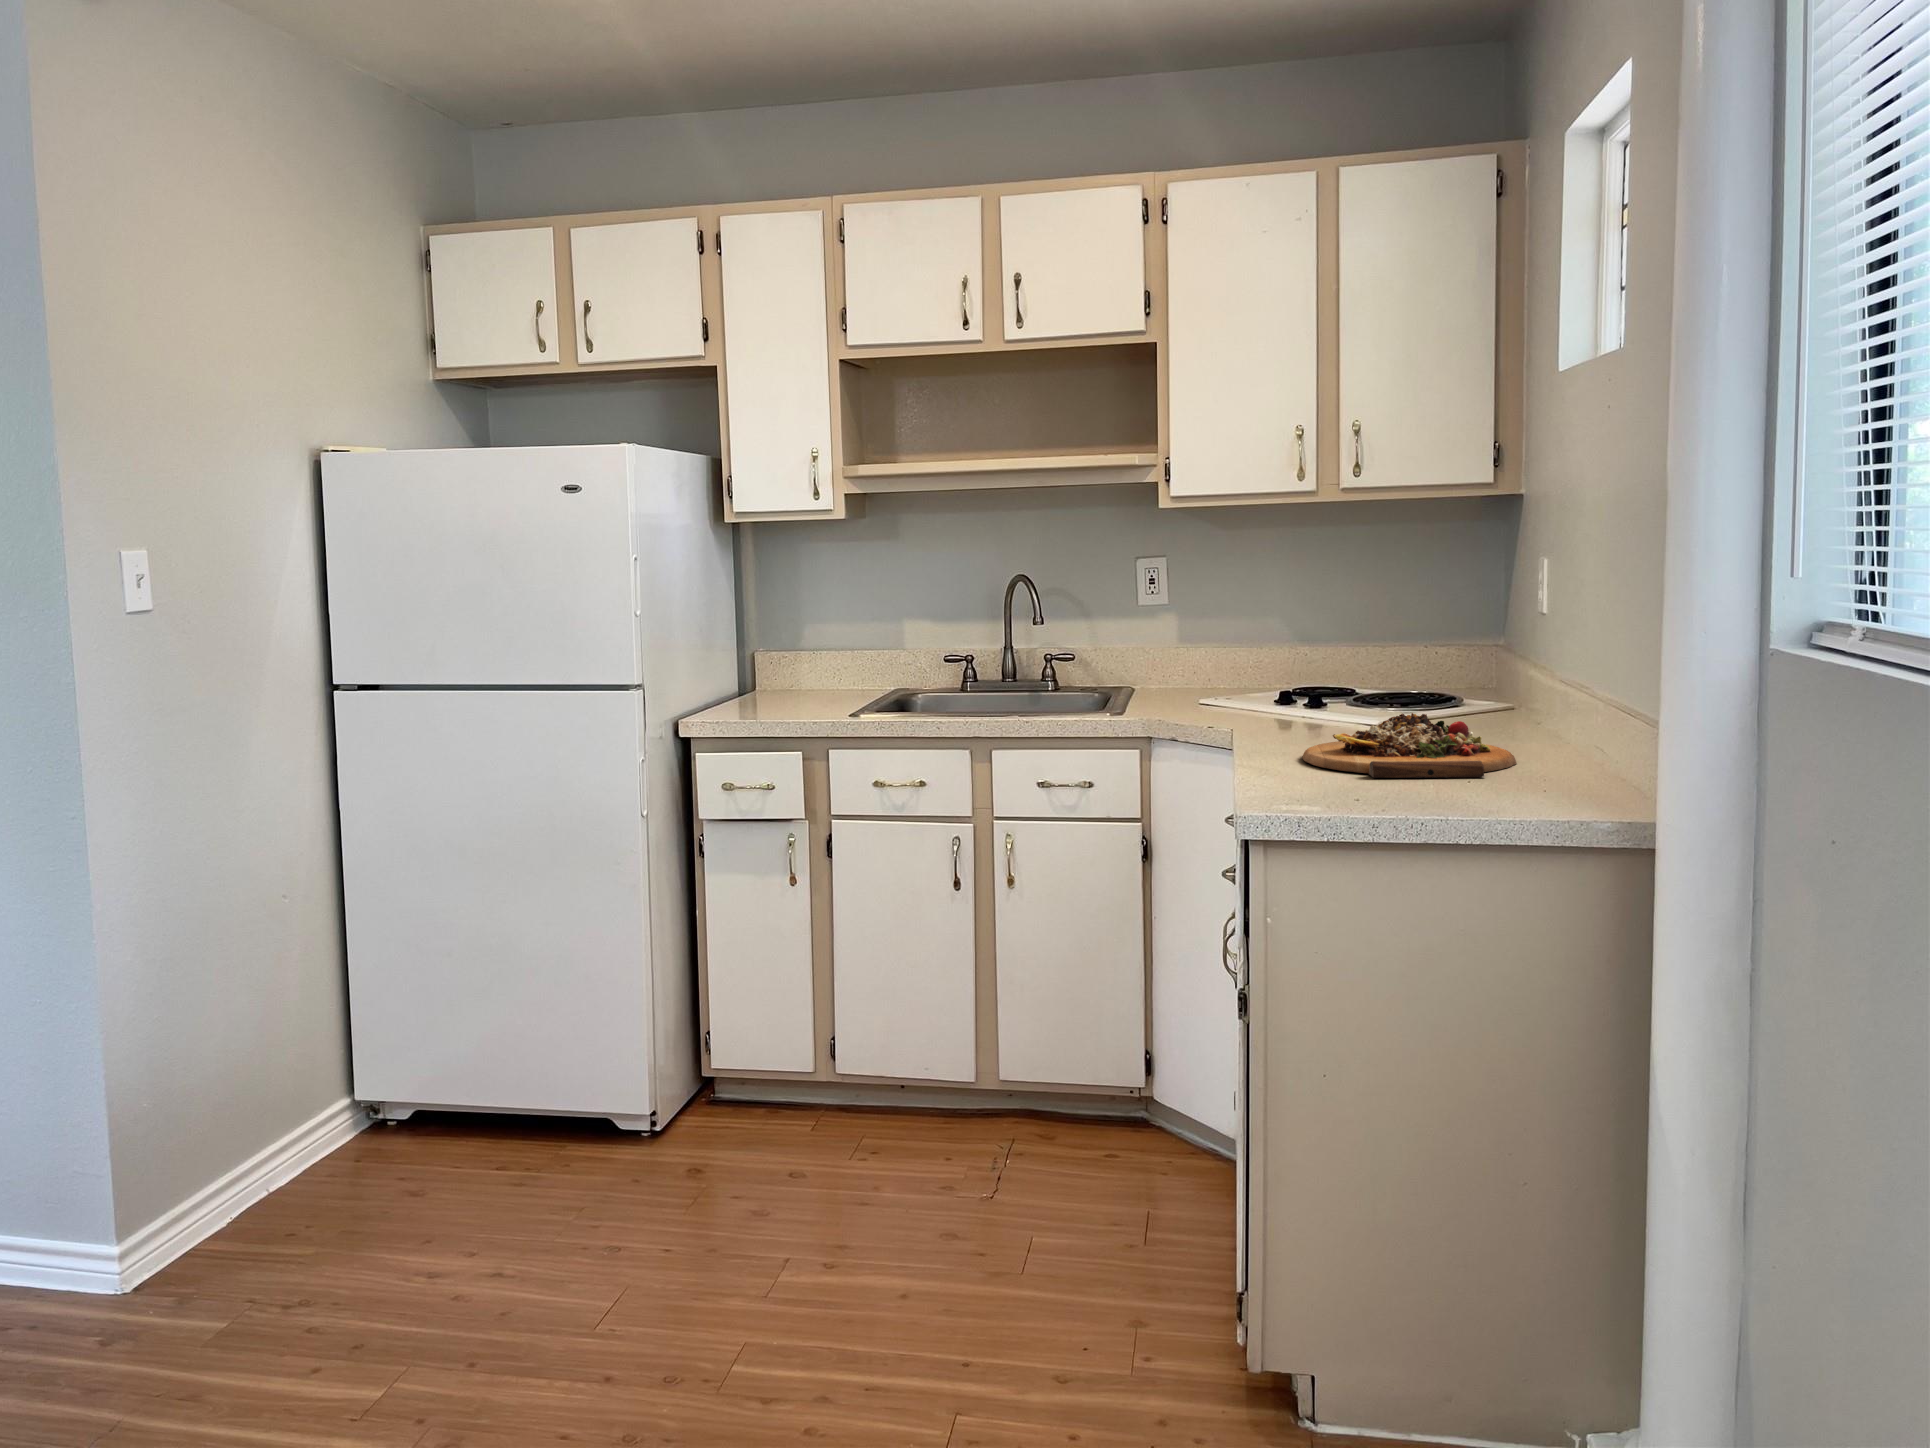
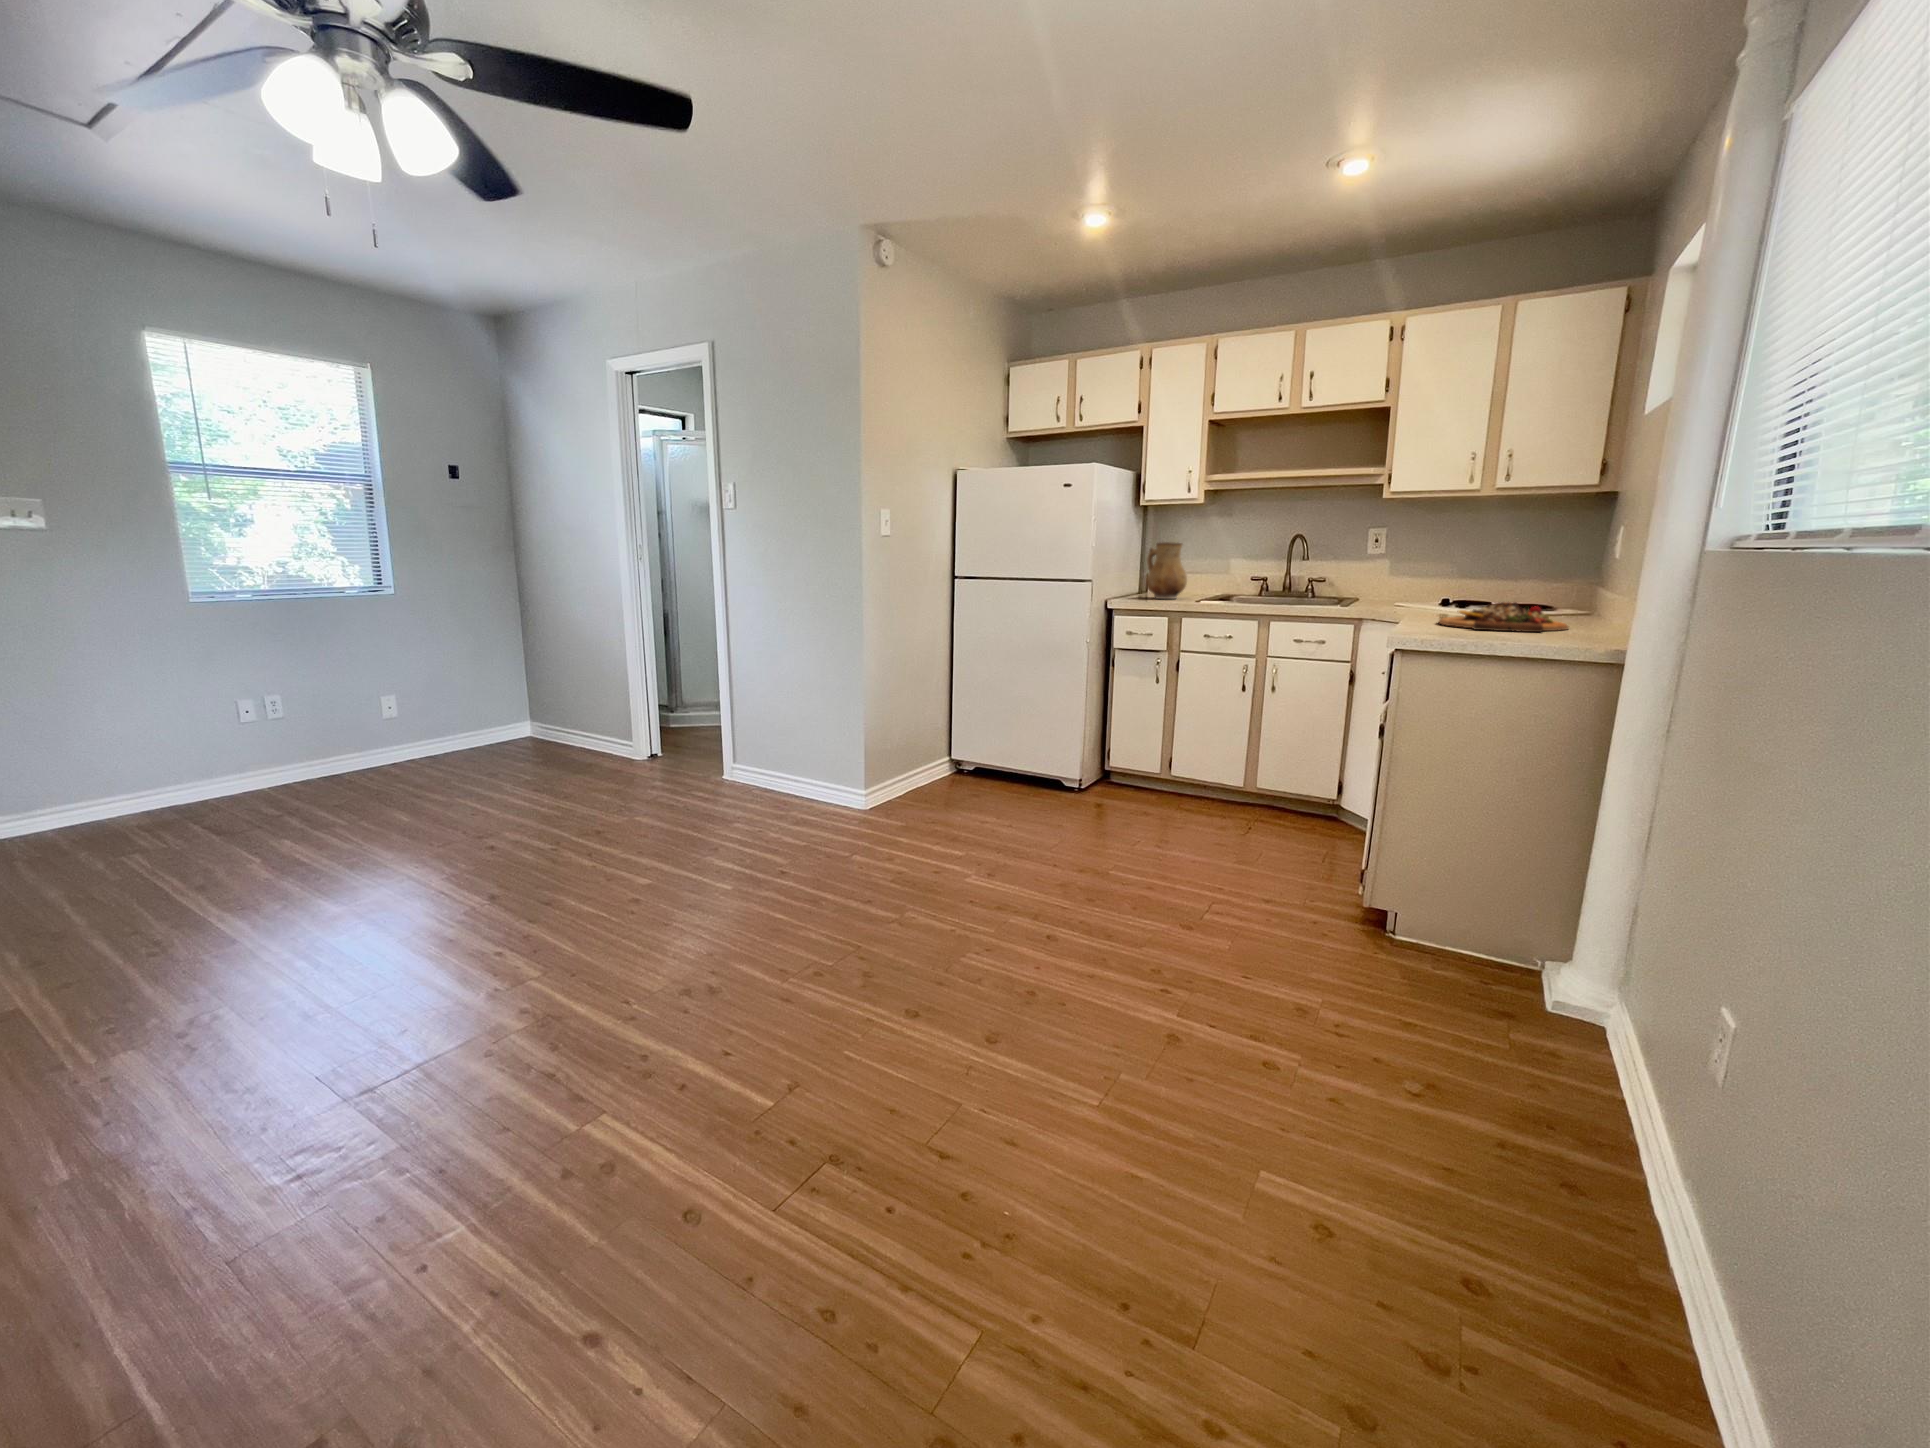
ceramic pitcher: none [747,595,829,710] -> present [1146,542,1187,599]

